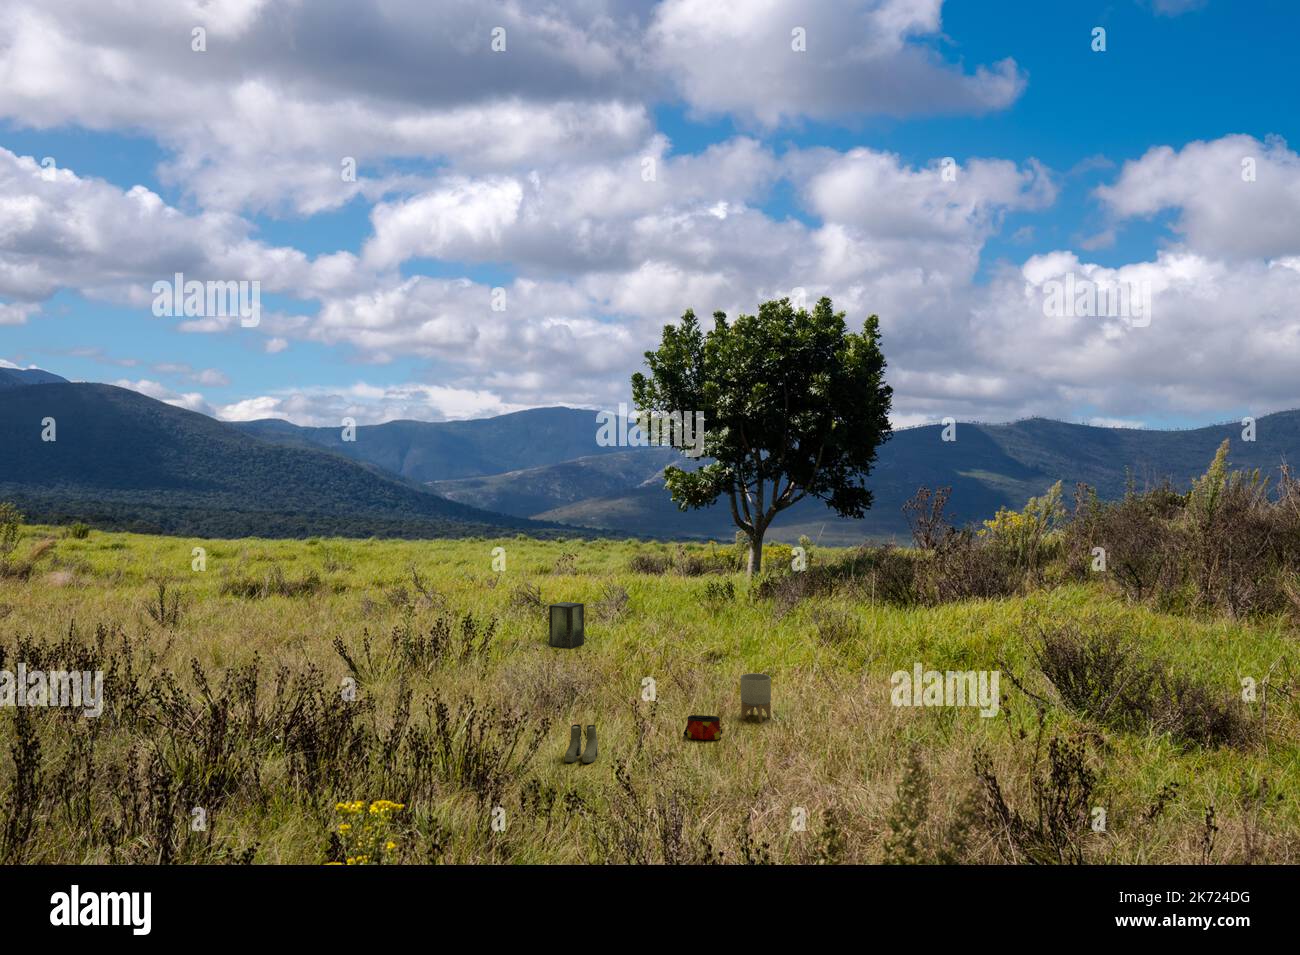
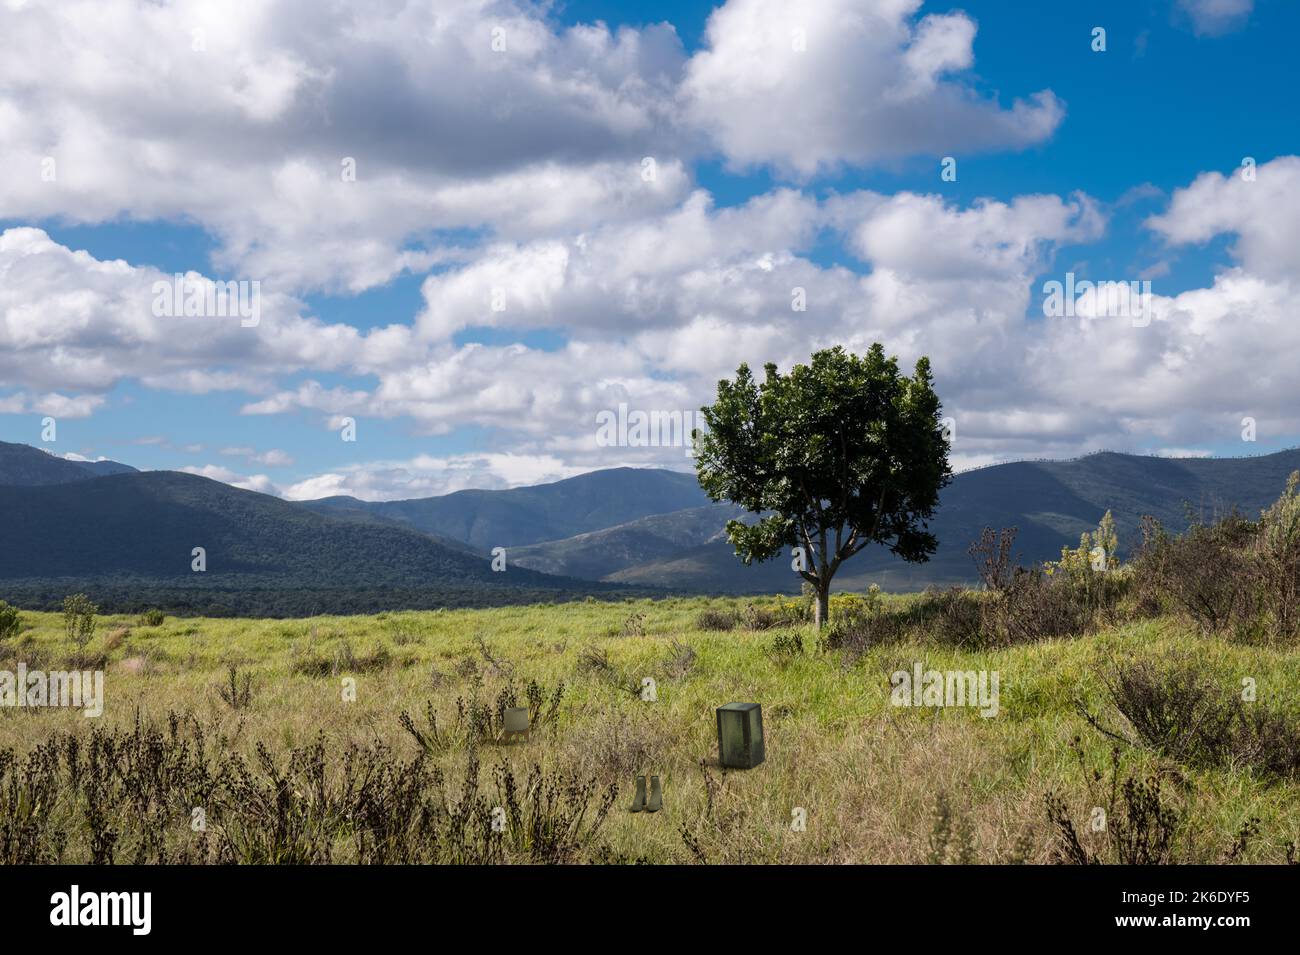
storage box: present [549,602,584,649] -> present [716,702,765,769]
planter: present [741,673,771,723] -> present [504,707,529,746]
bag: present [683,715,722,741] -> none [743,764,780,787]

